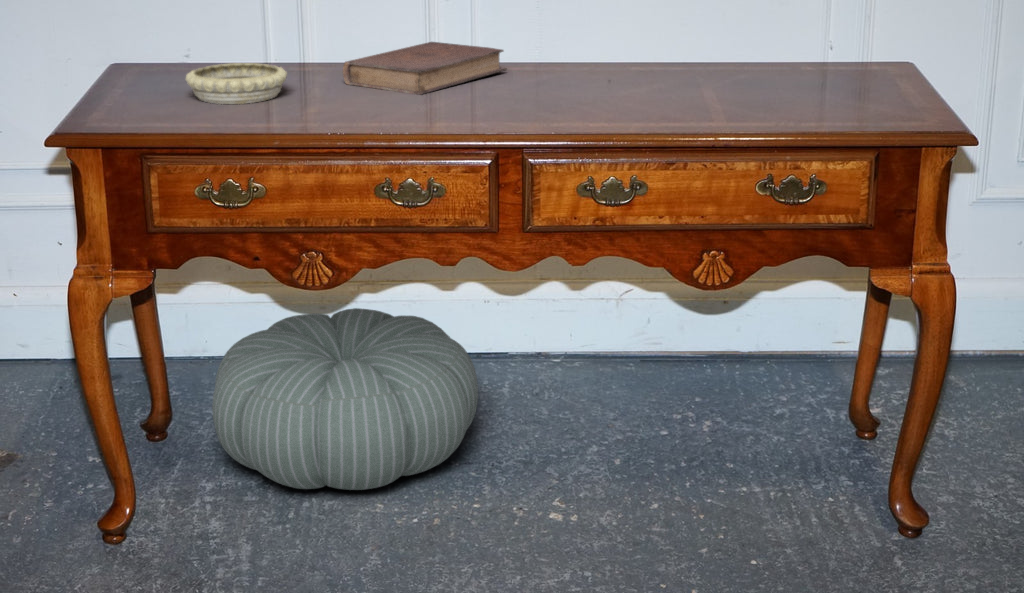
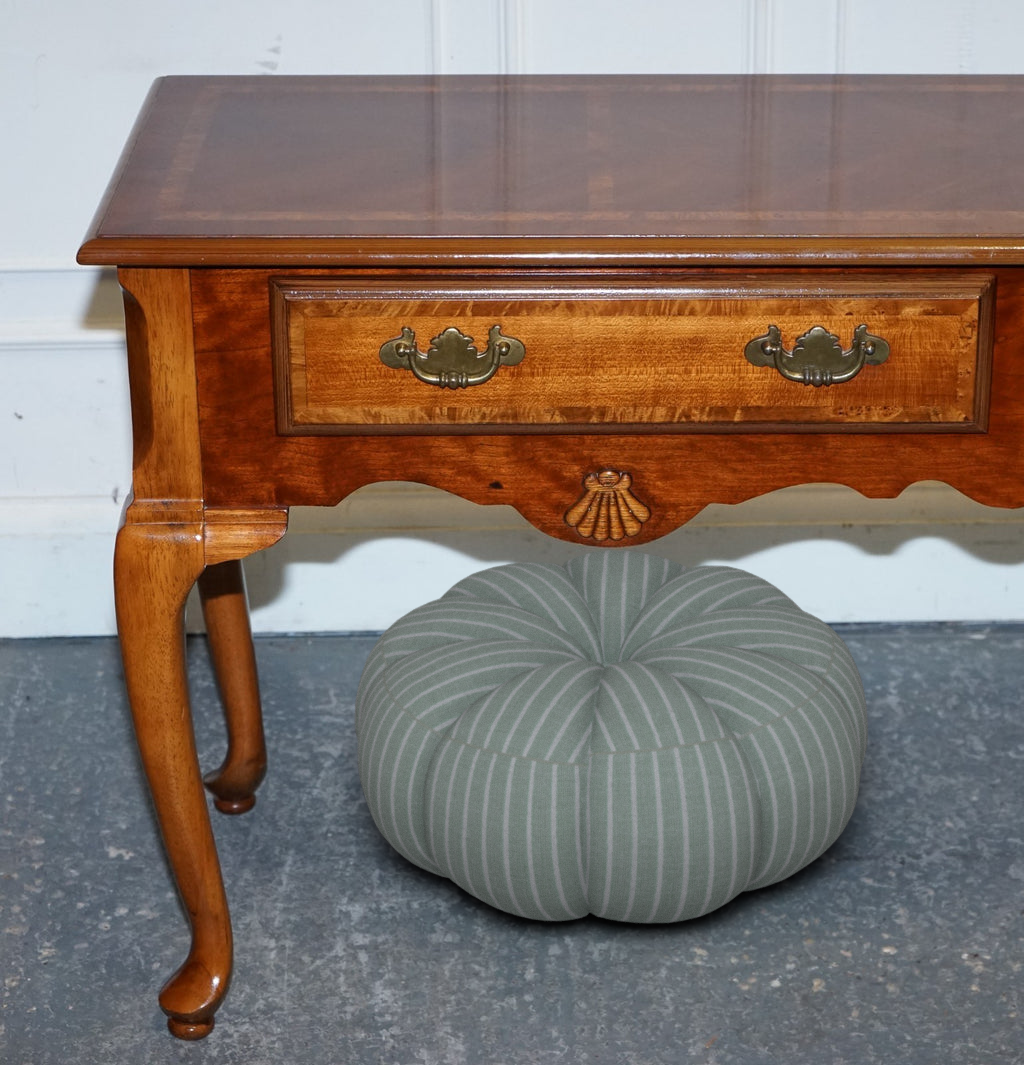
book: present [343,42,507,95] -> none [623,28,938,140]
decorative bowl: present [186,63,287,104] -> none [325,80,528,166]

